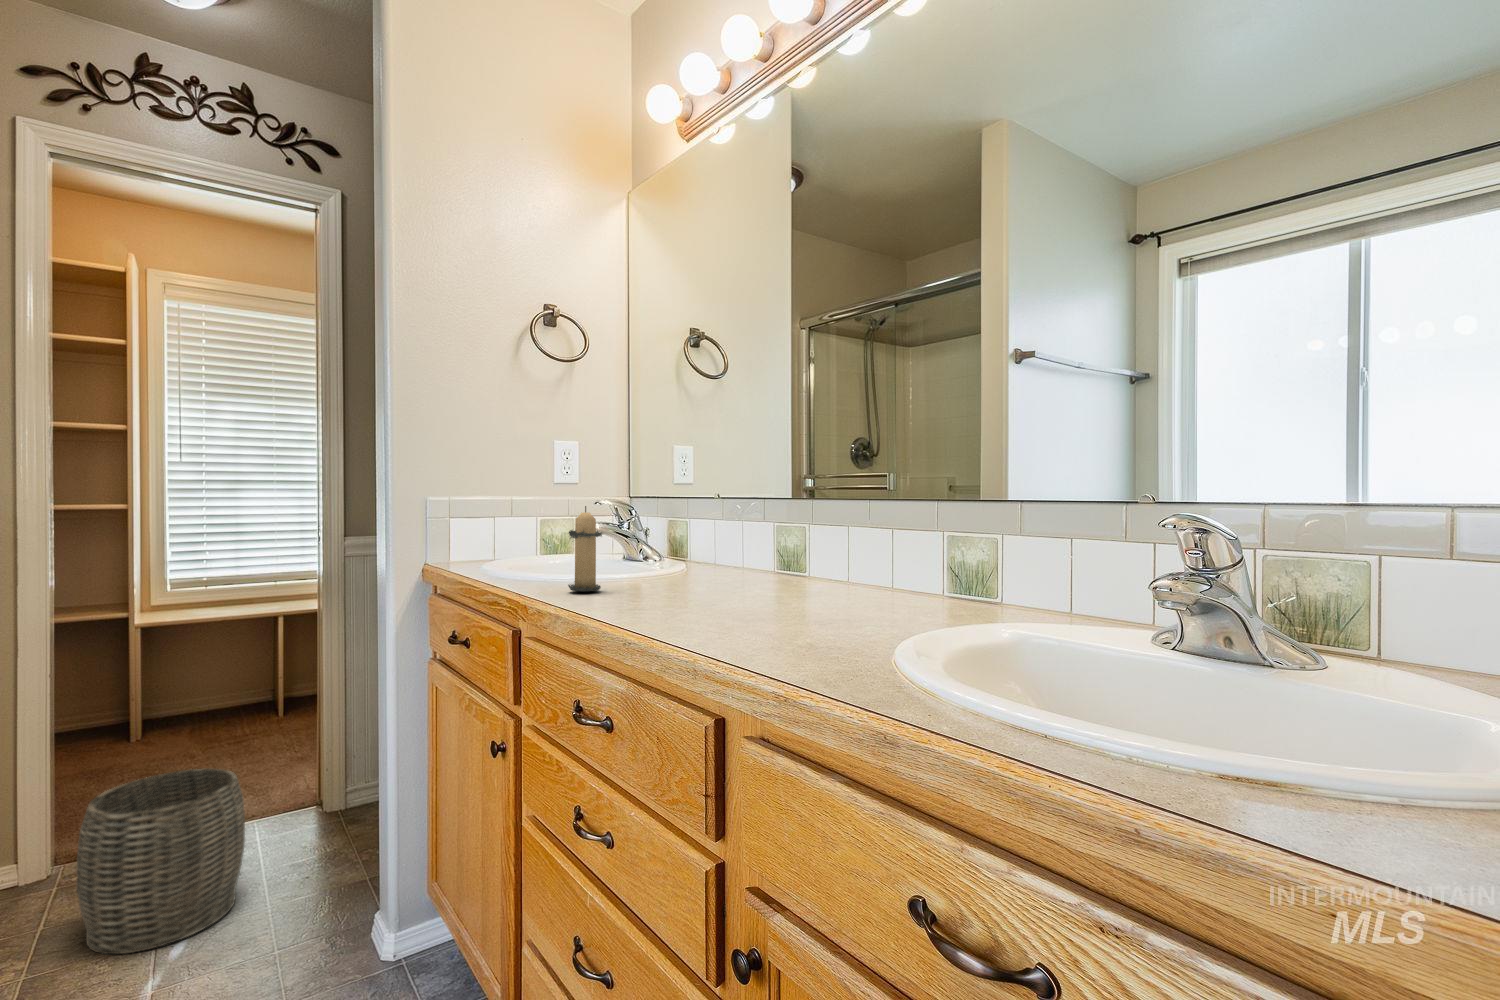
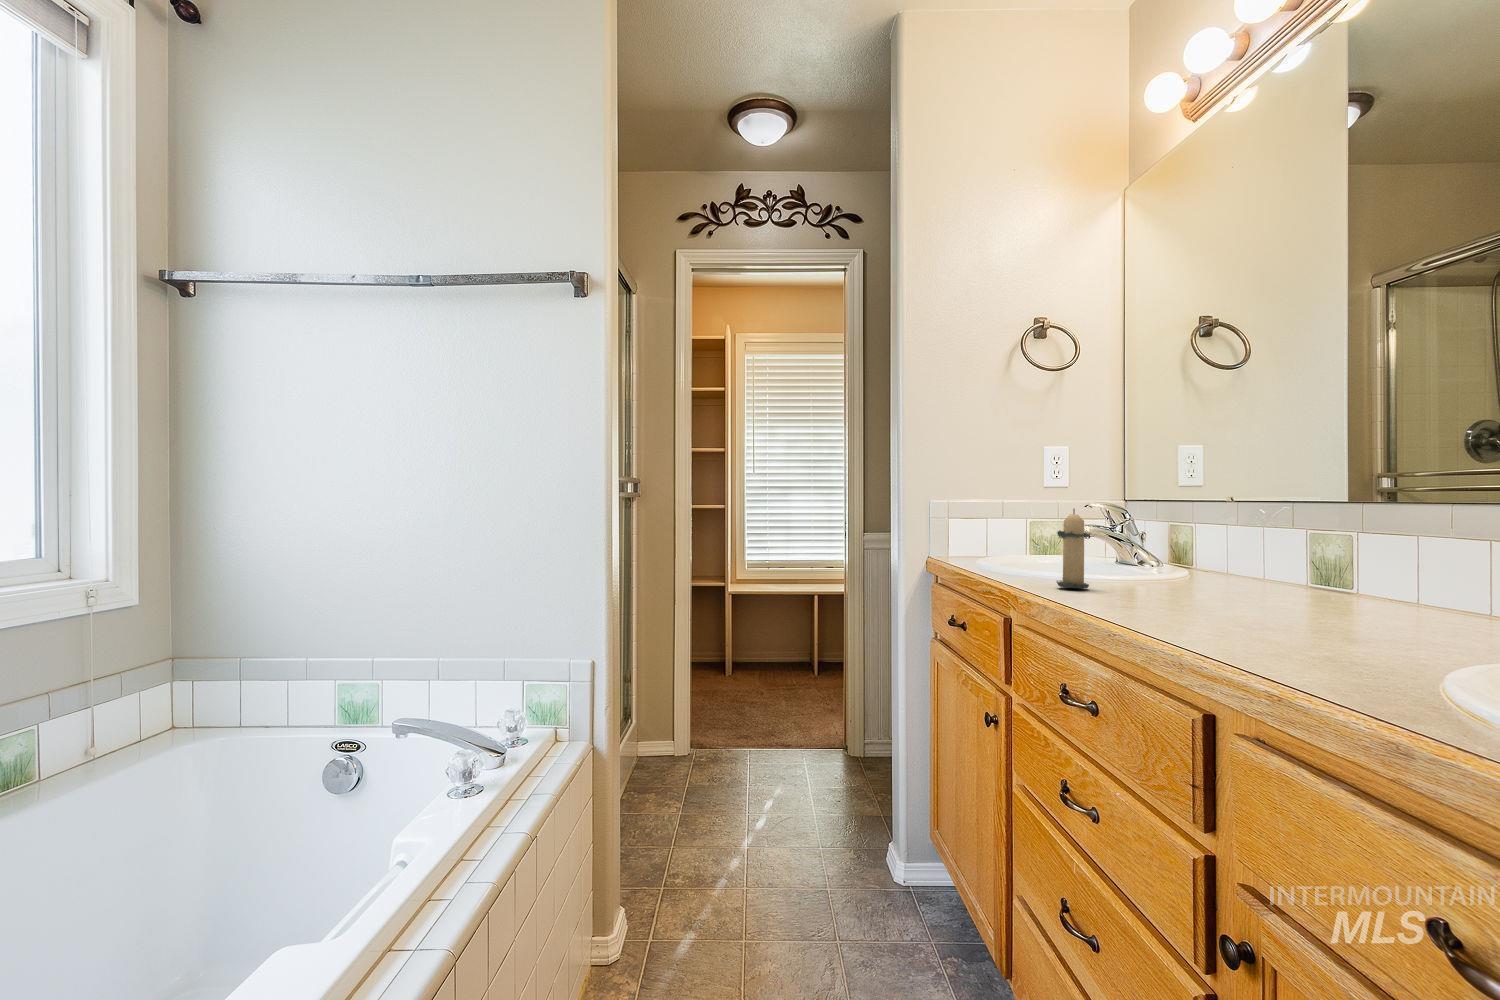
woven basket: present [76,769,245,954] -> none [708,696,800,816]

